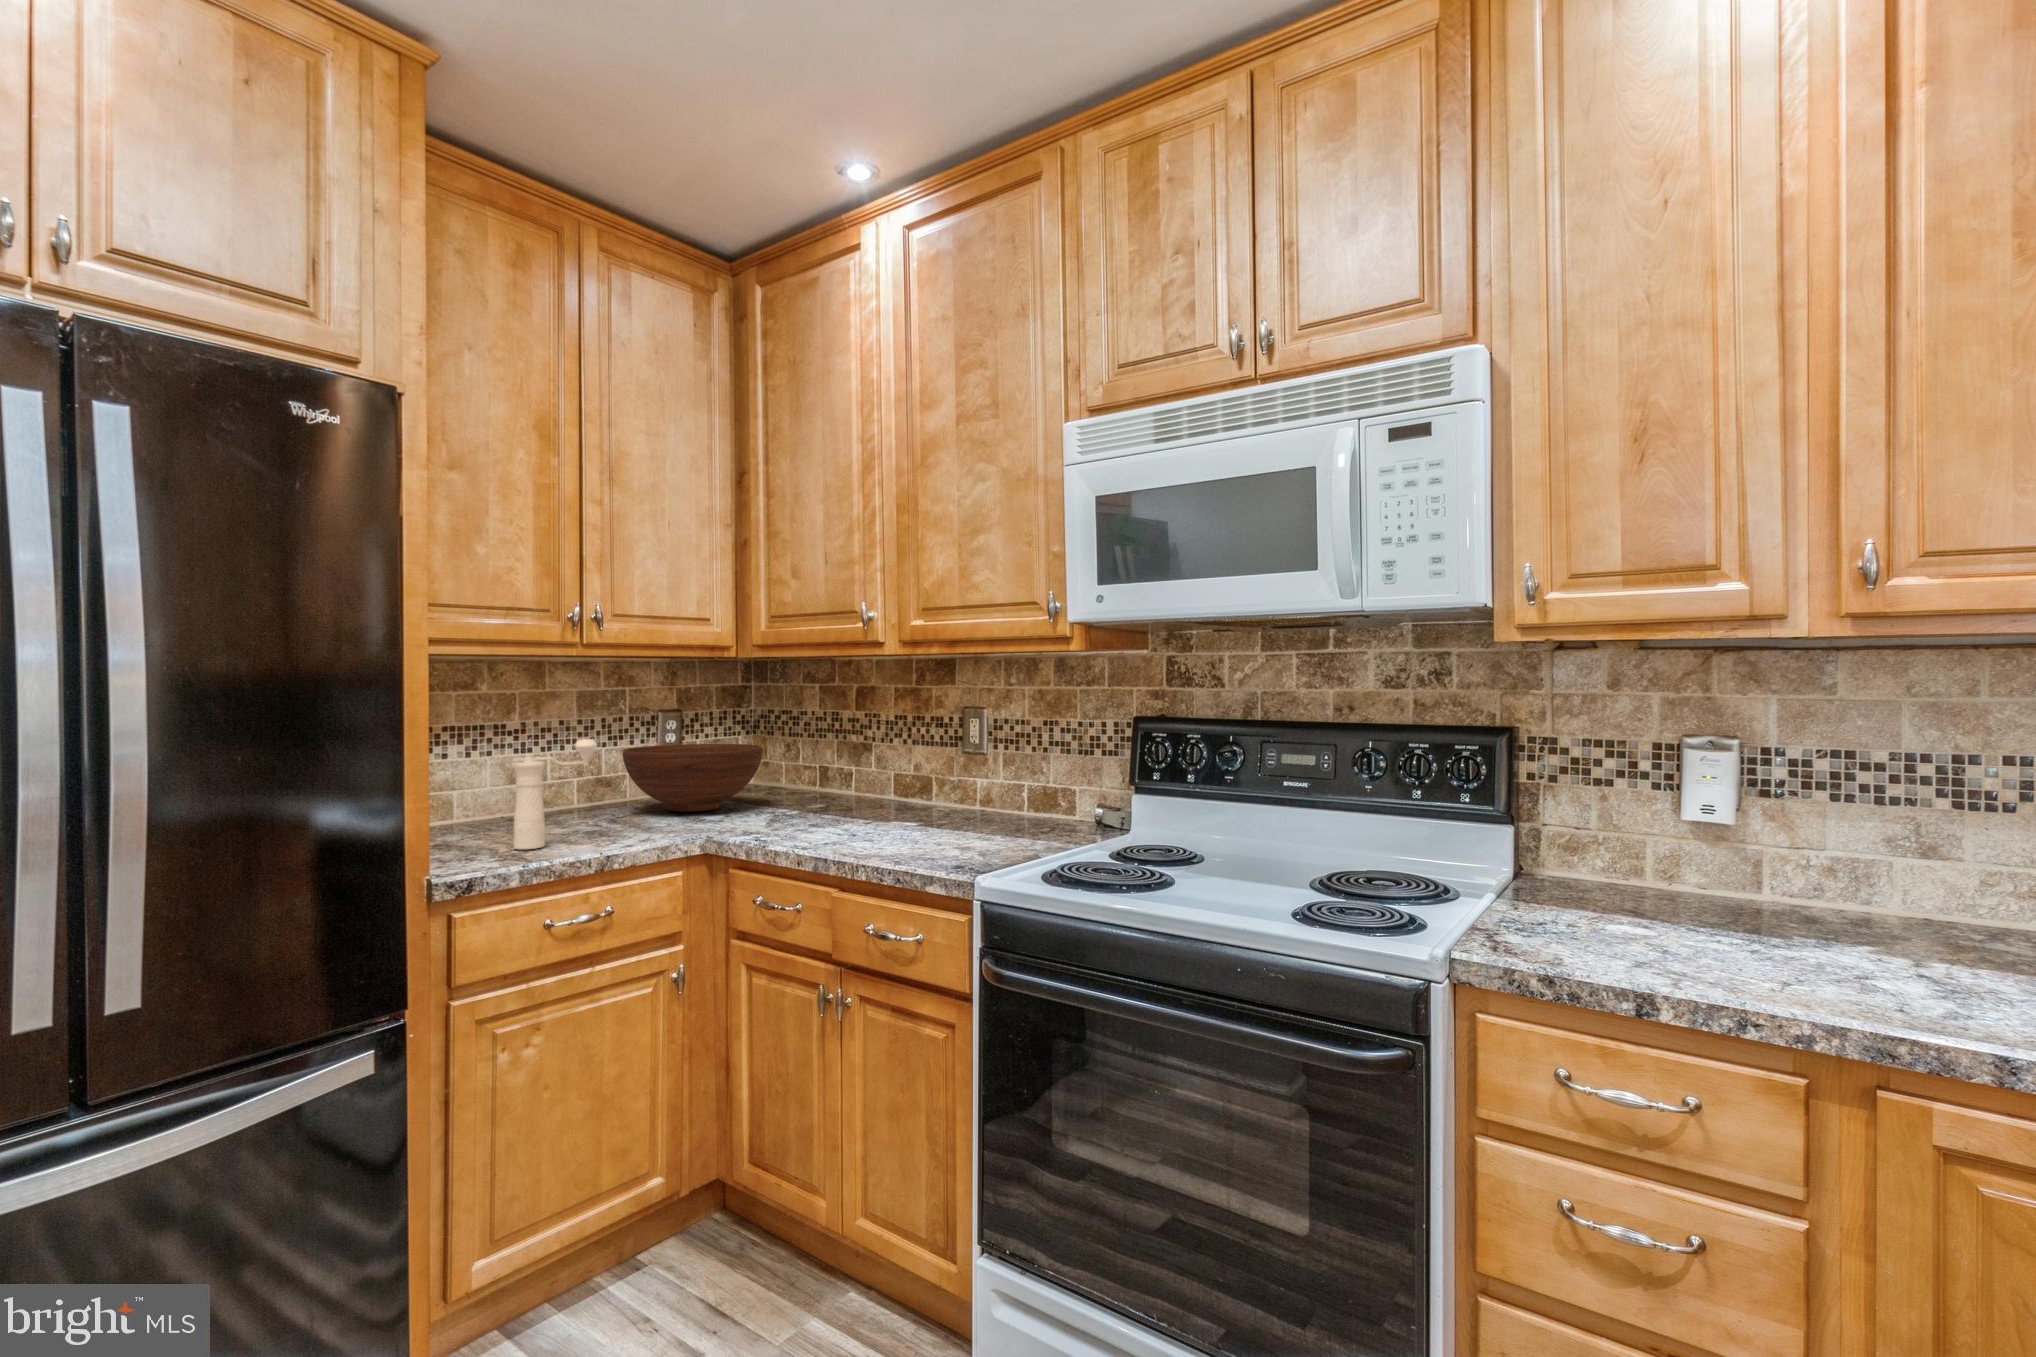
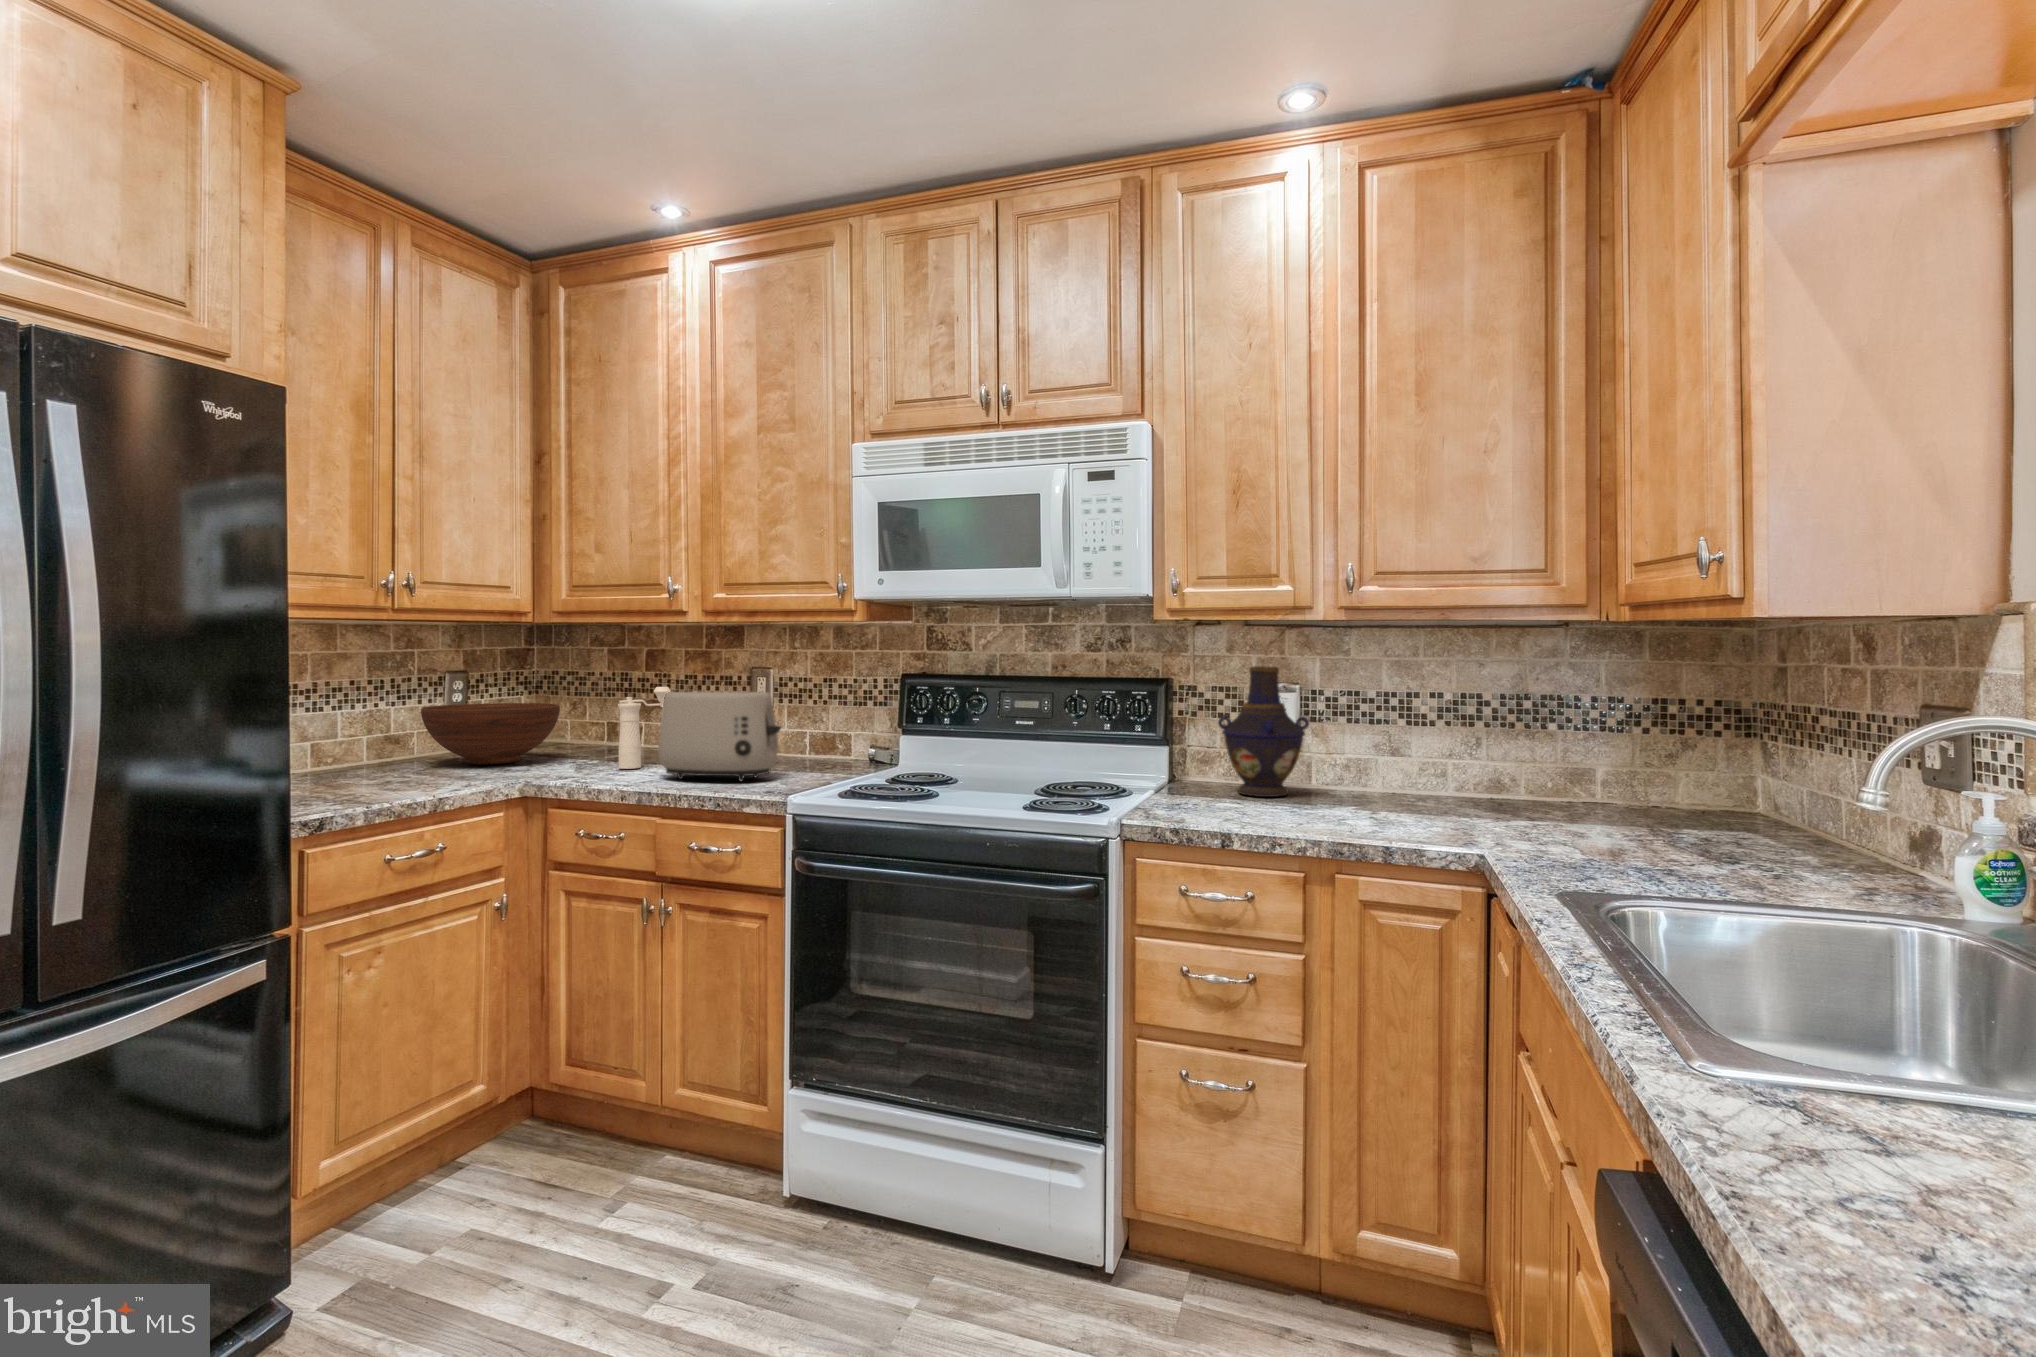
vase: none [1602,710,1767,917] -> present [1218,666,1309,797]
toaster: none [843,736,982,848] -> present [658,692,781,781]
pepper mill: present [513,739,597,849] -> present [618,687,671,769]

